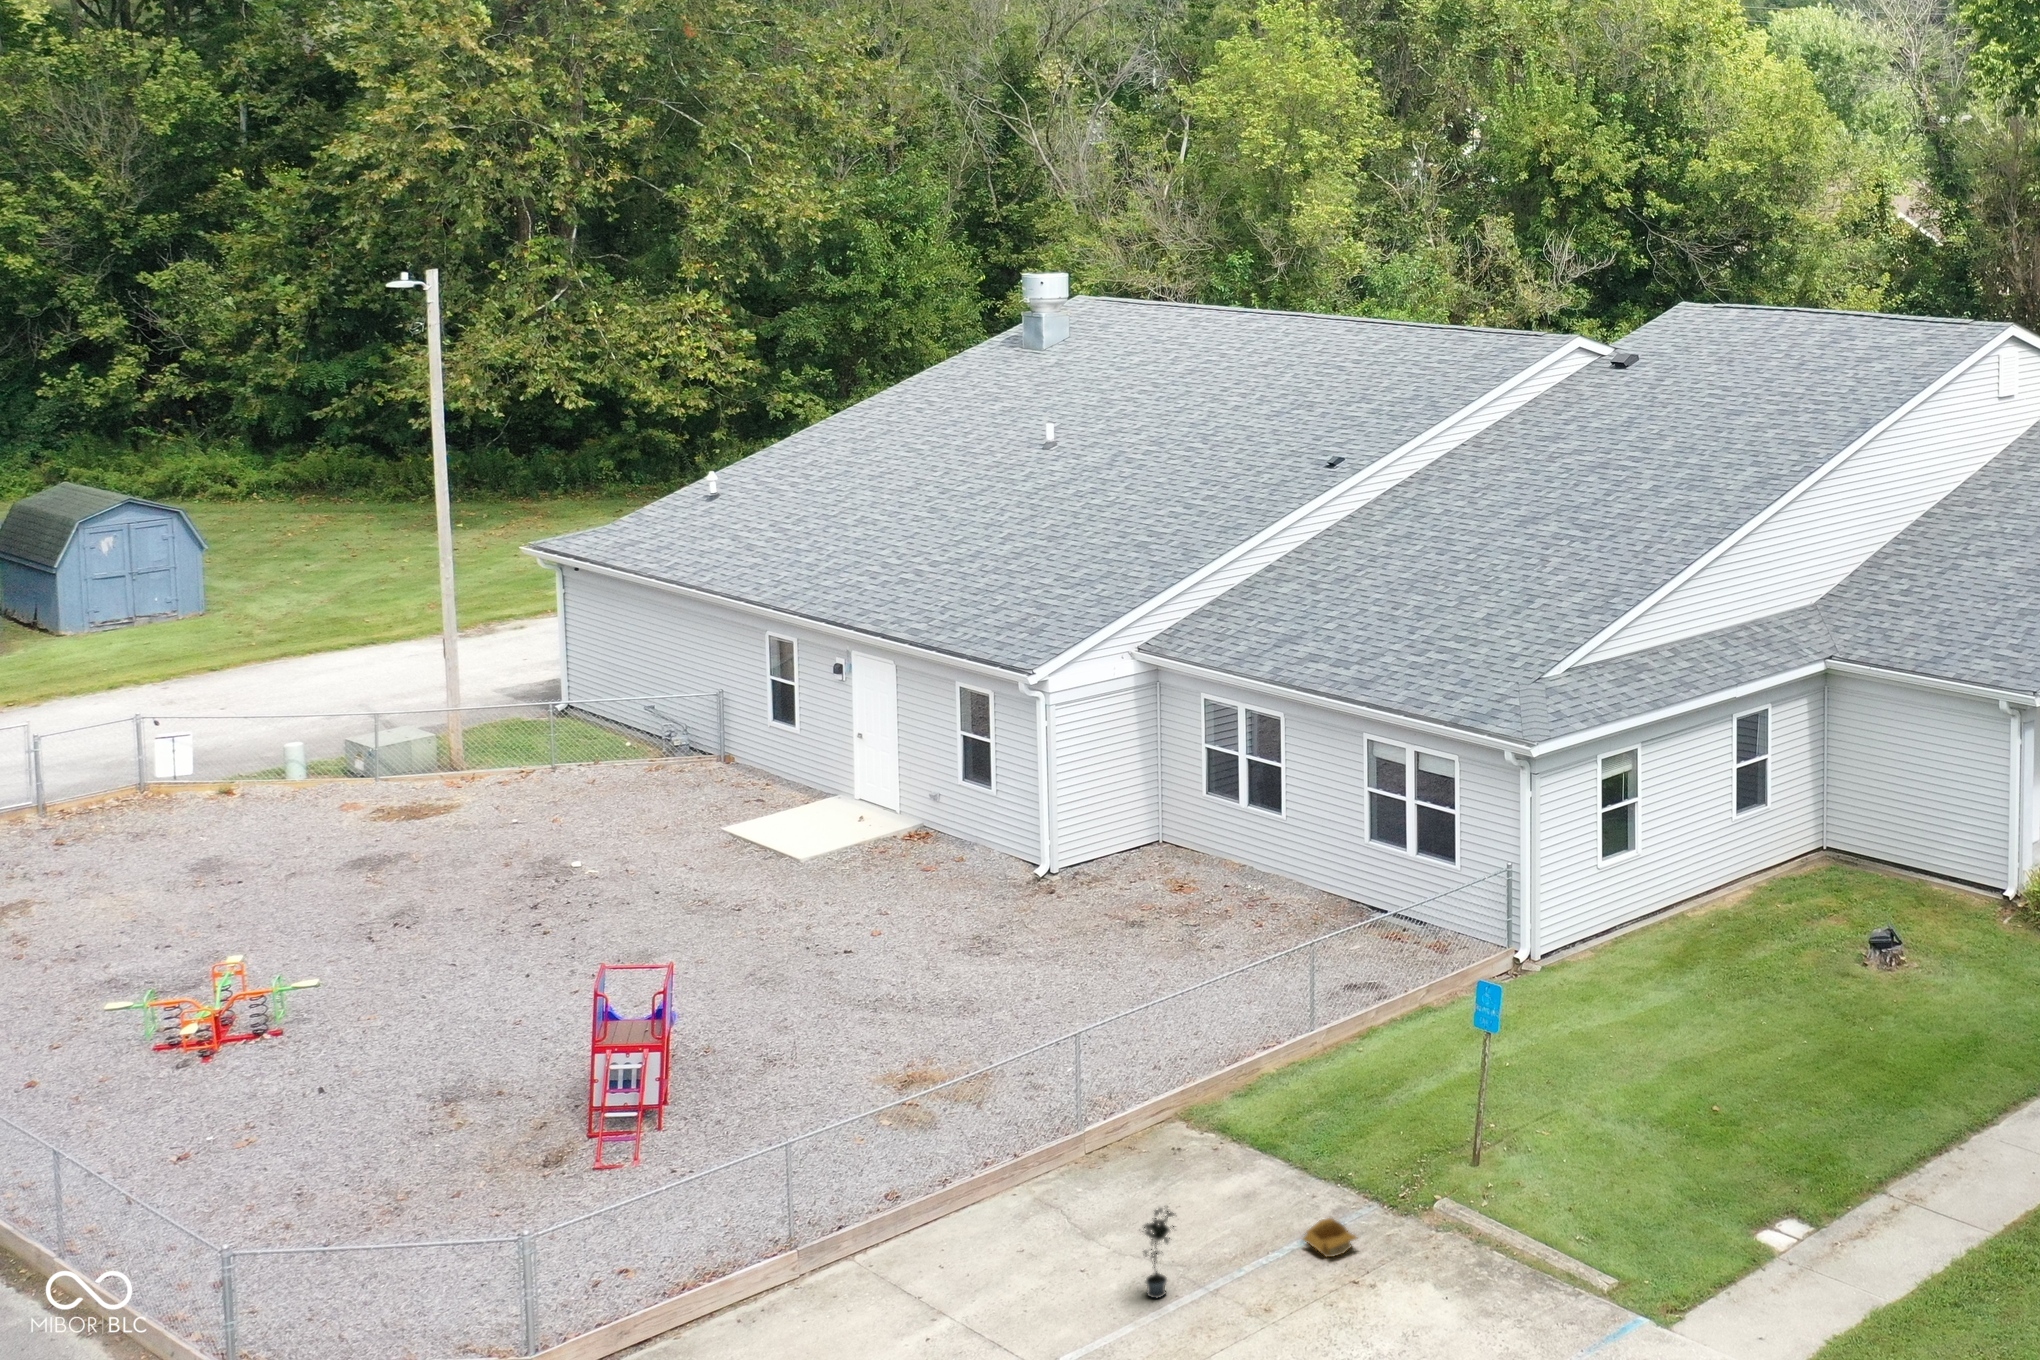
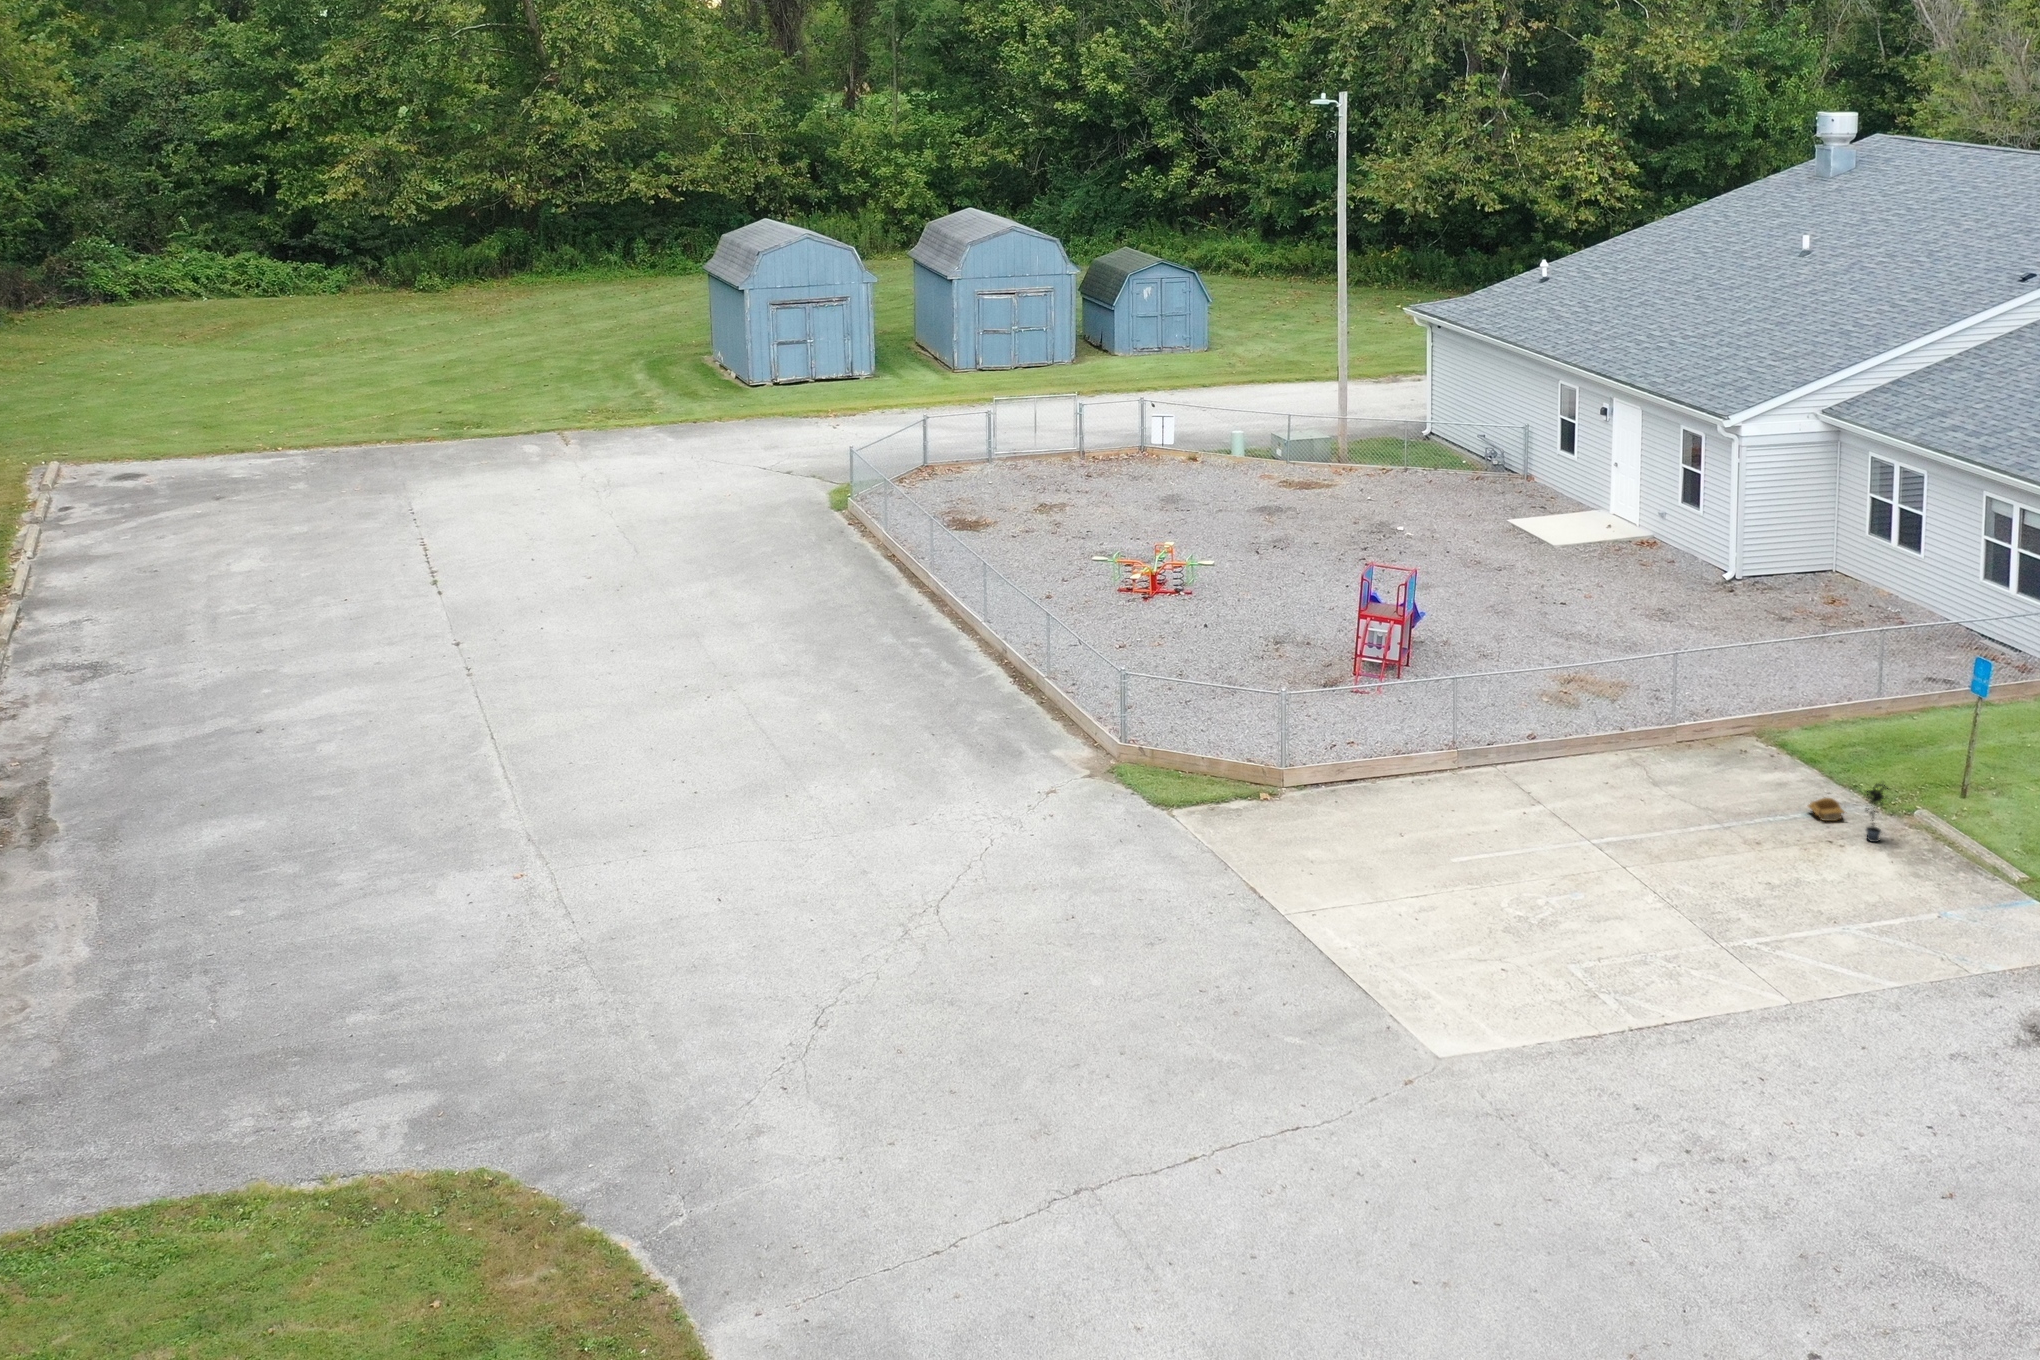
potted plant: present [1142,1208,1174,1298] -> present [1866,784,1889,842]

